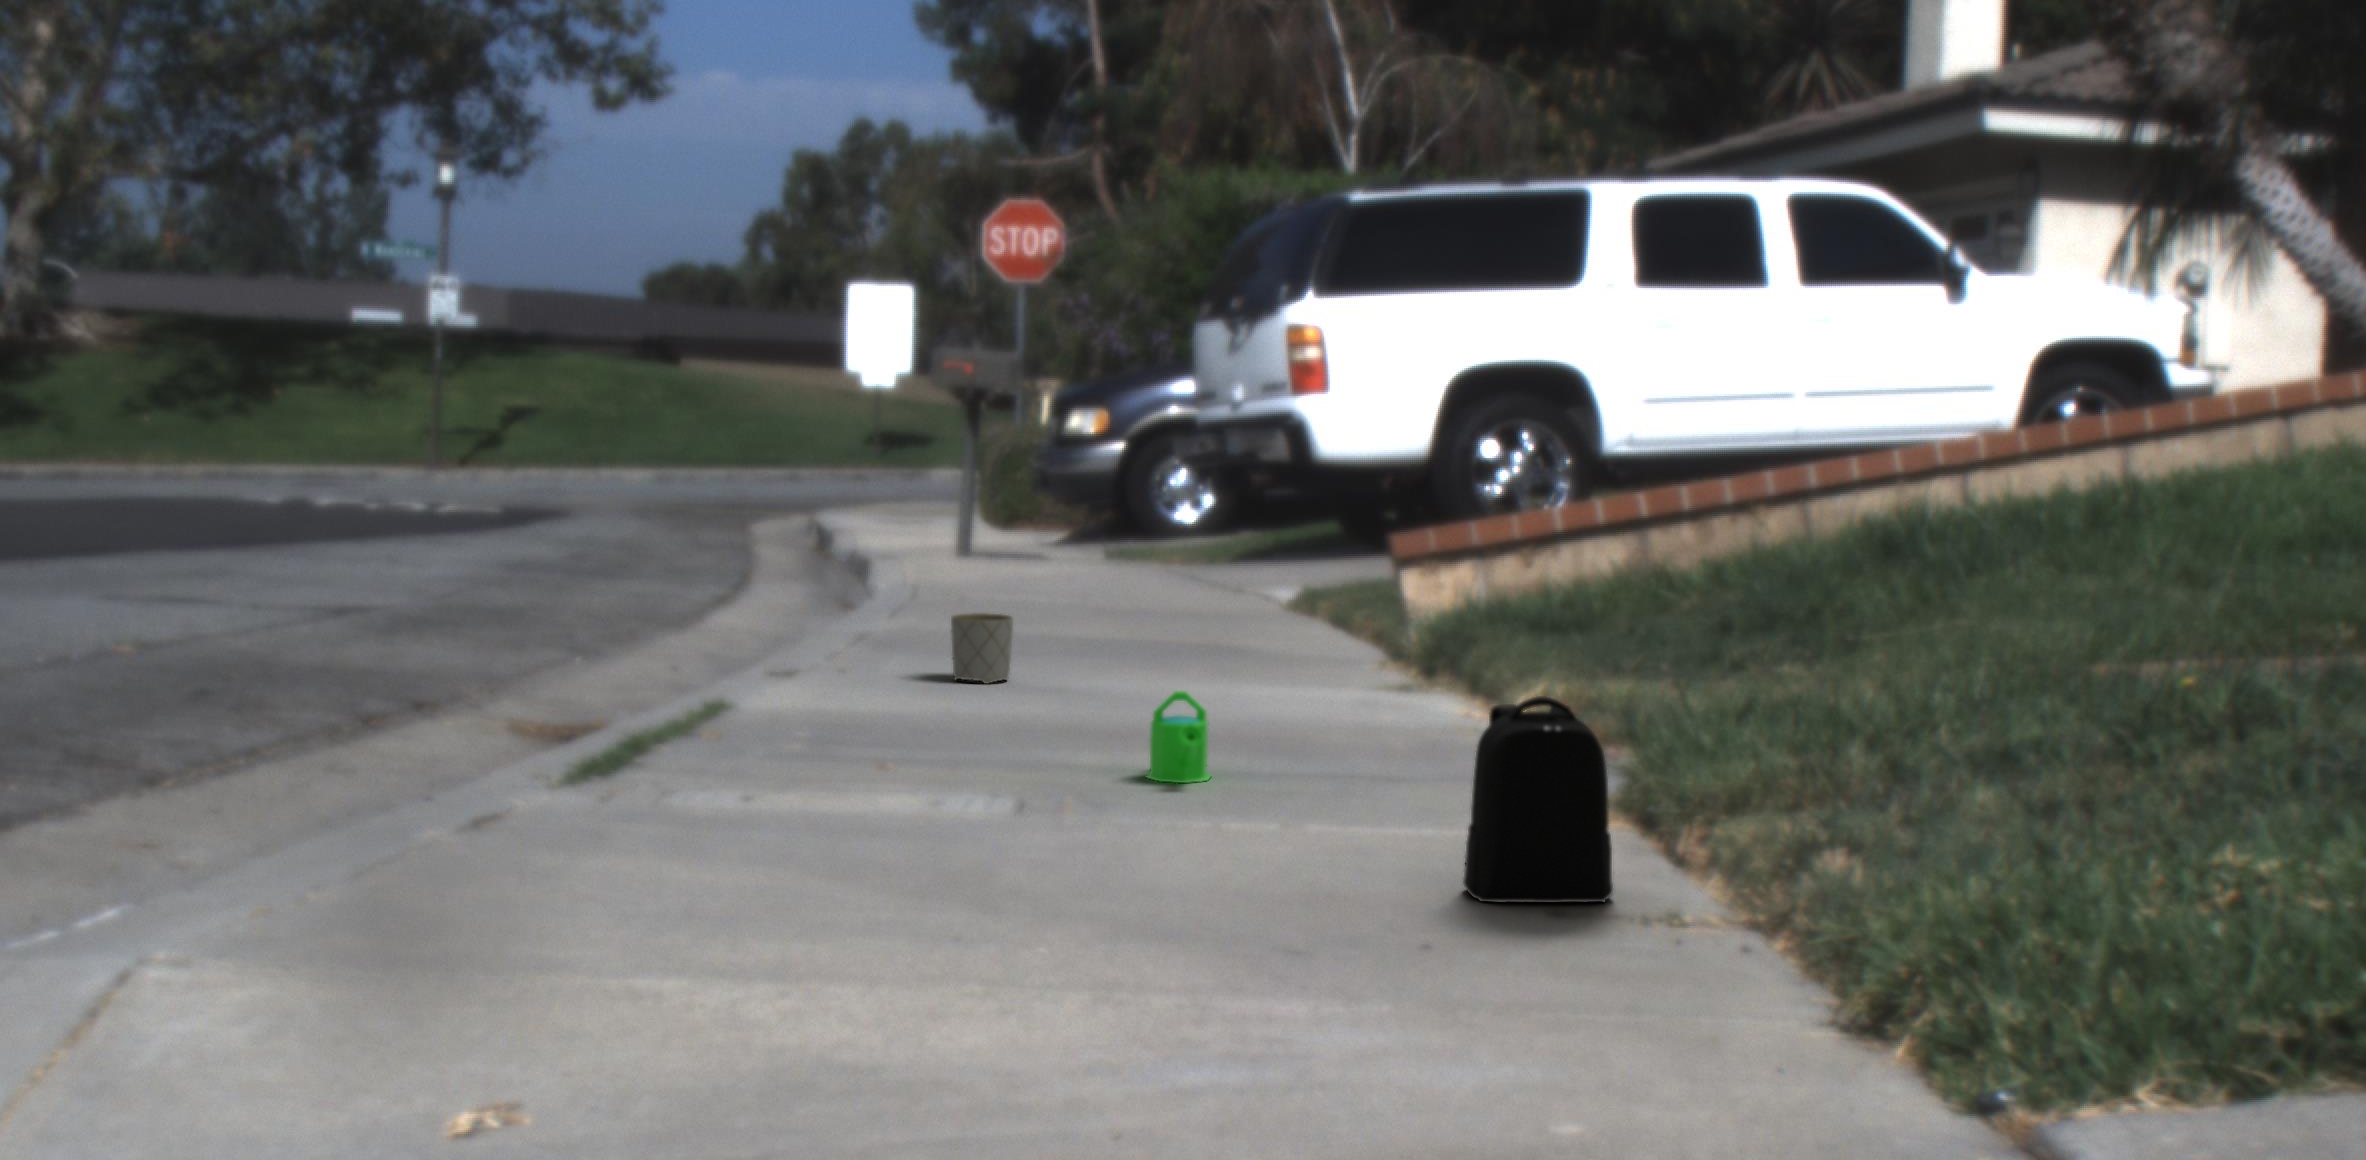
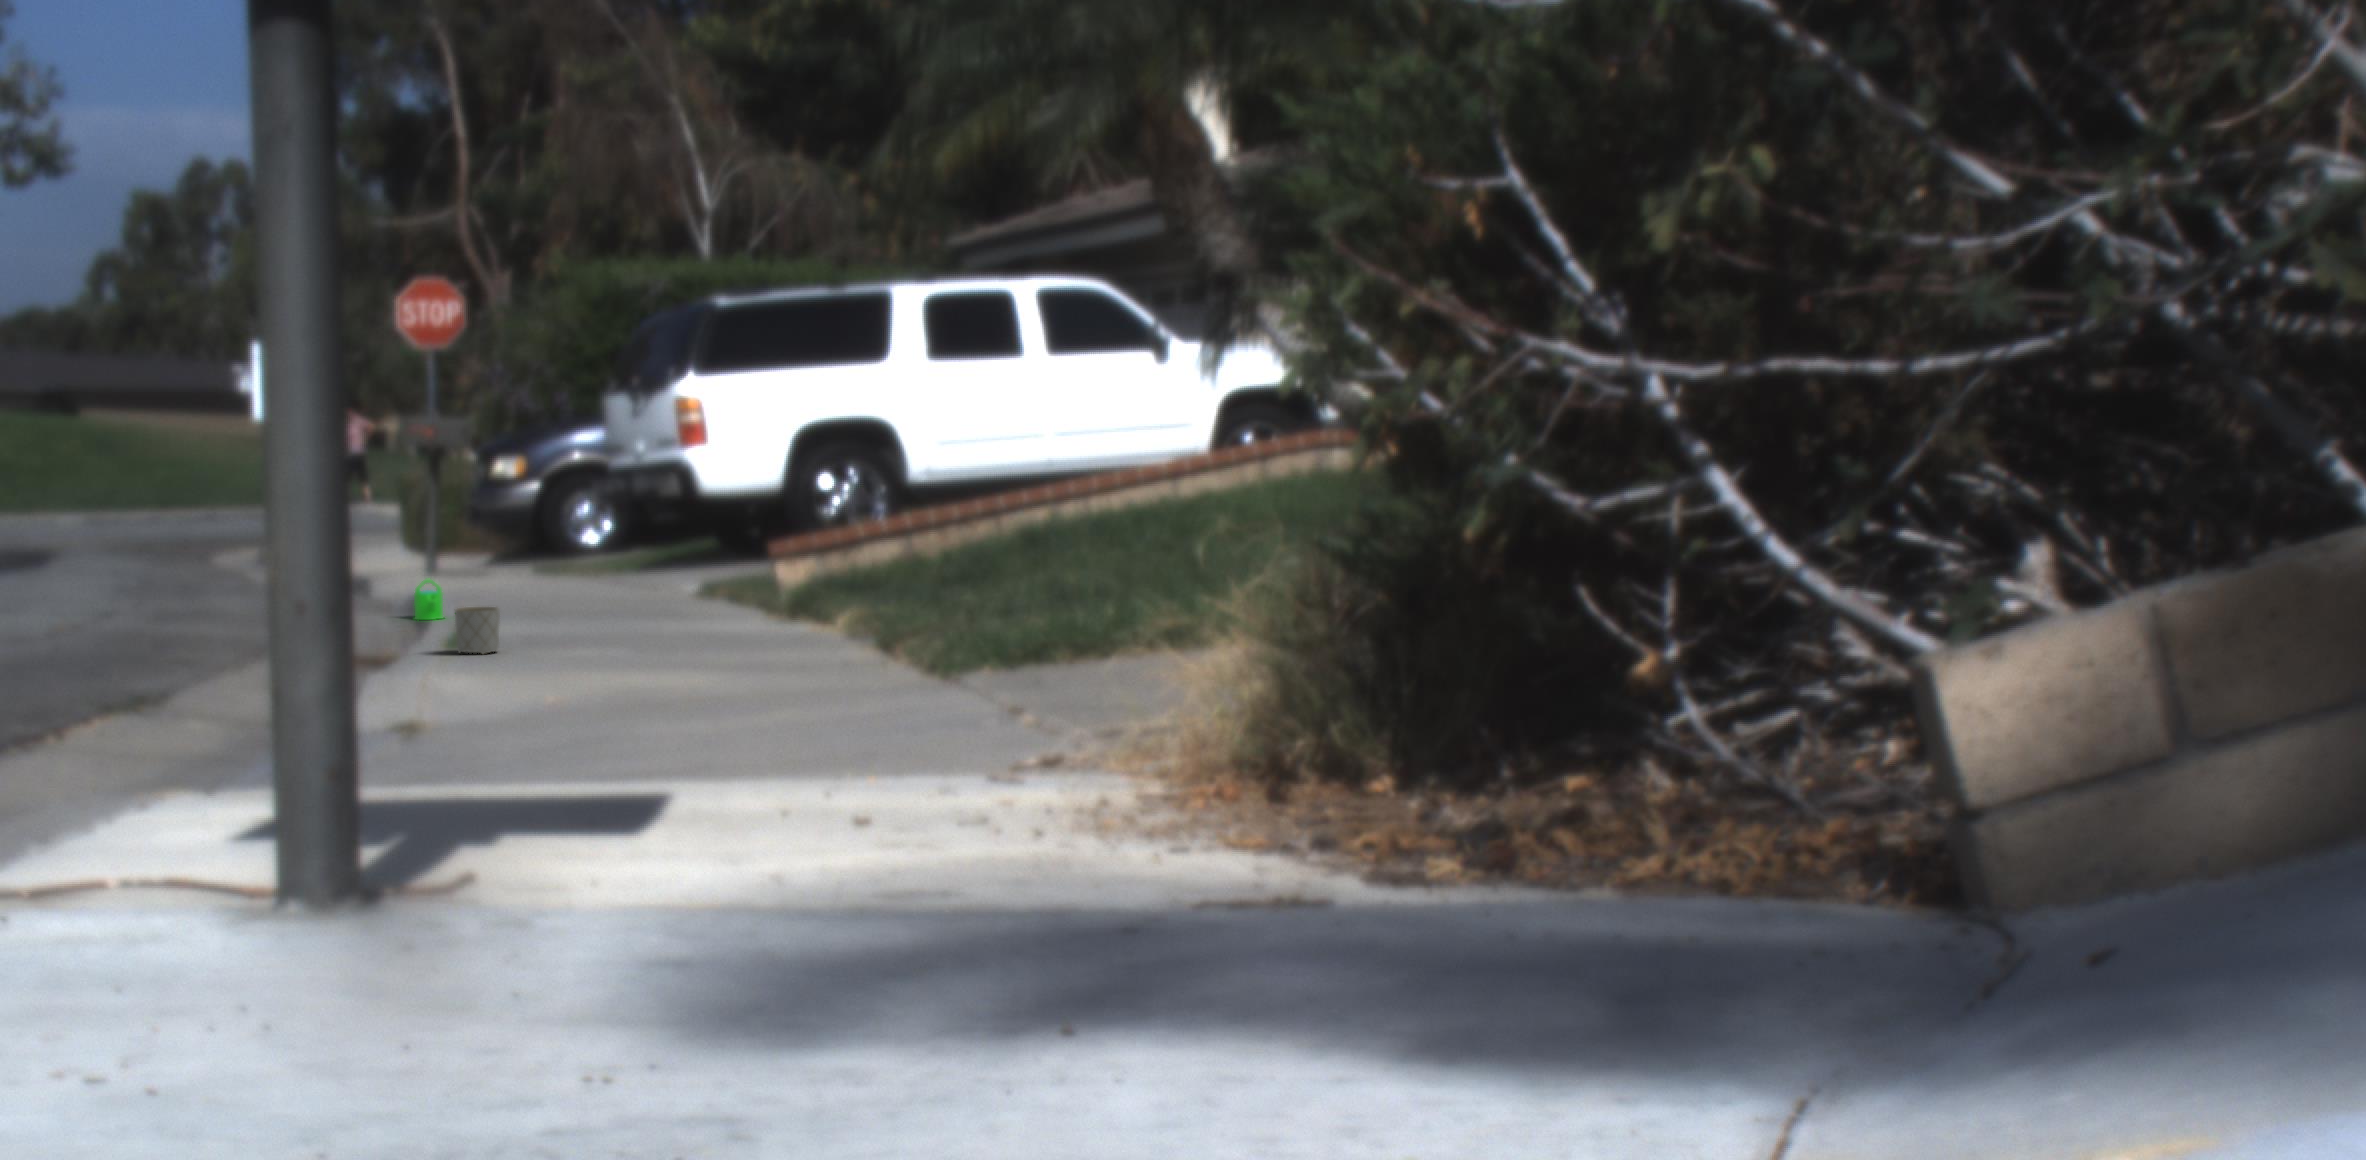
watering can: present [1147,691,1210,783] -> present [414,579,443,620]
backpack: present [1463,696,1613,903] -> none [818,619,902,734]

